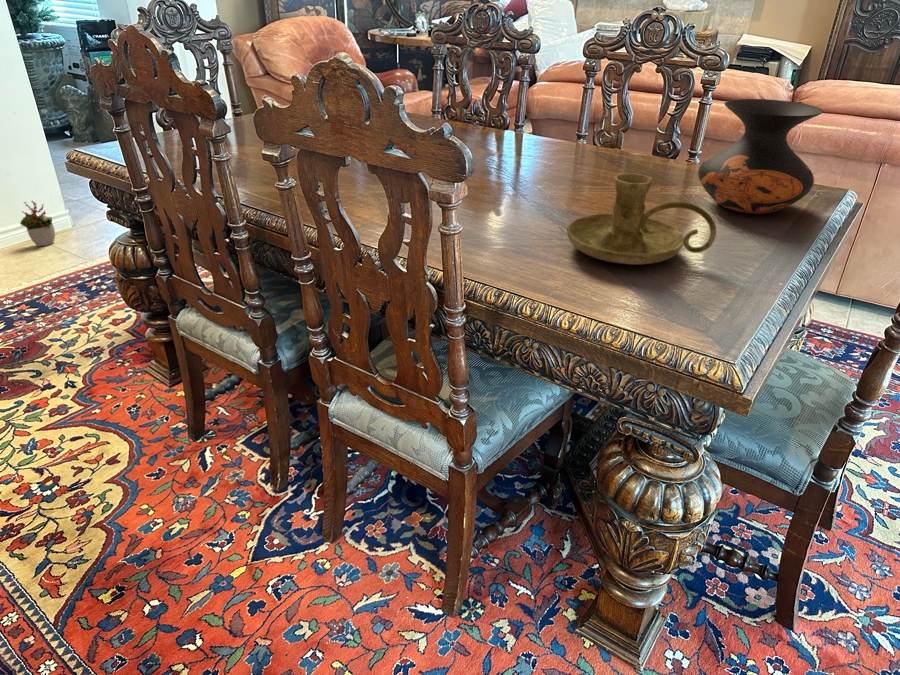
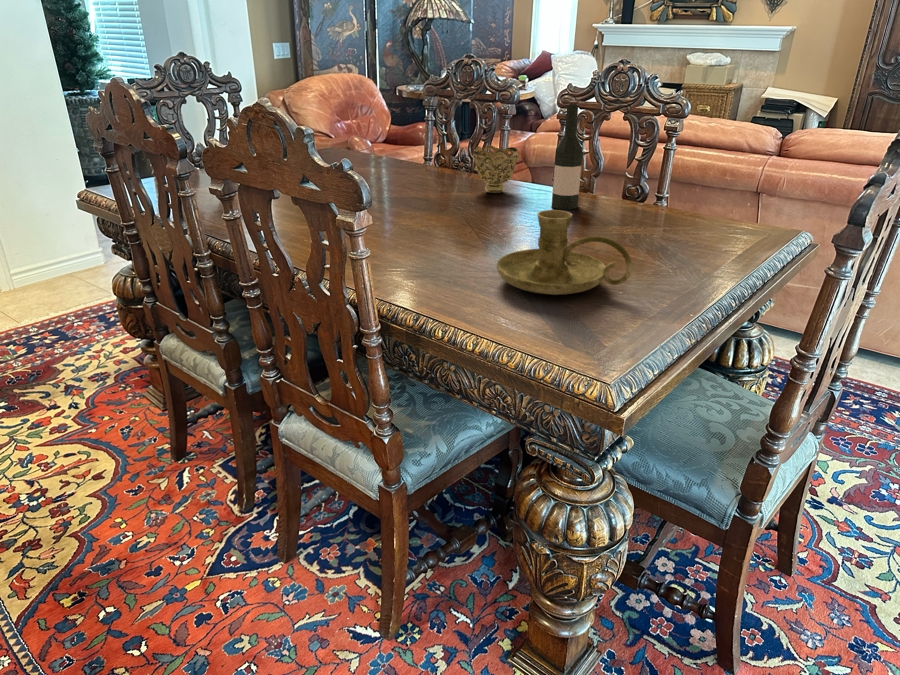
wine bottle: none [586,52,622,168] -> present [552,101,583,210]
decorative bowl: none [498,99,548,151] -> present [473,145,519,193]
vase: present [698,99,823,214] -> none [644,143,756,252]
decorative plant: present [20,201,55,246] -> none [55,238,86,281]

